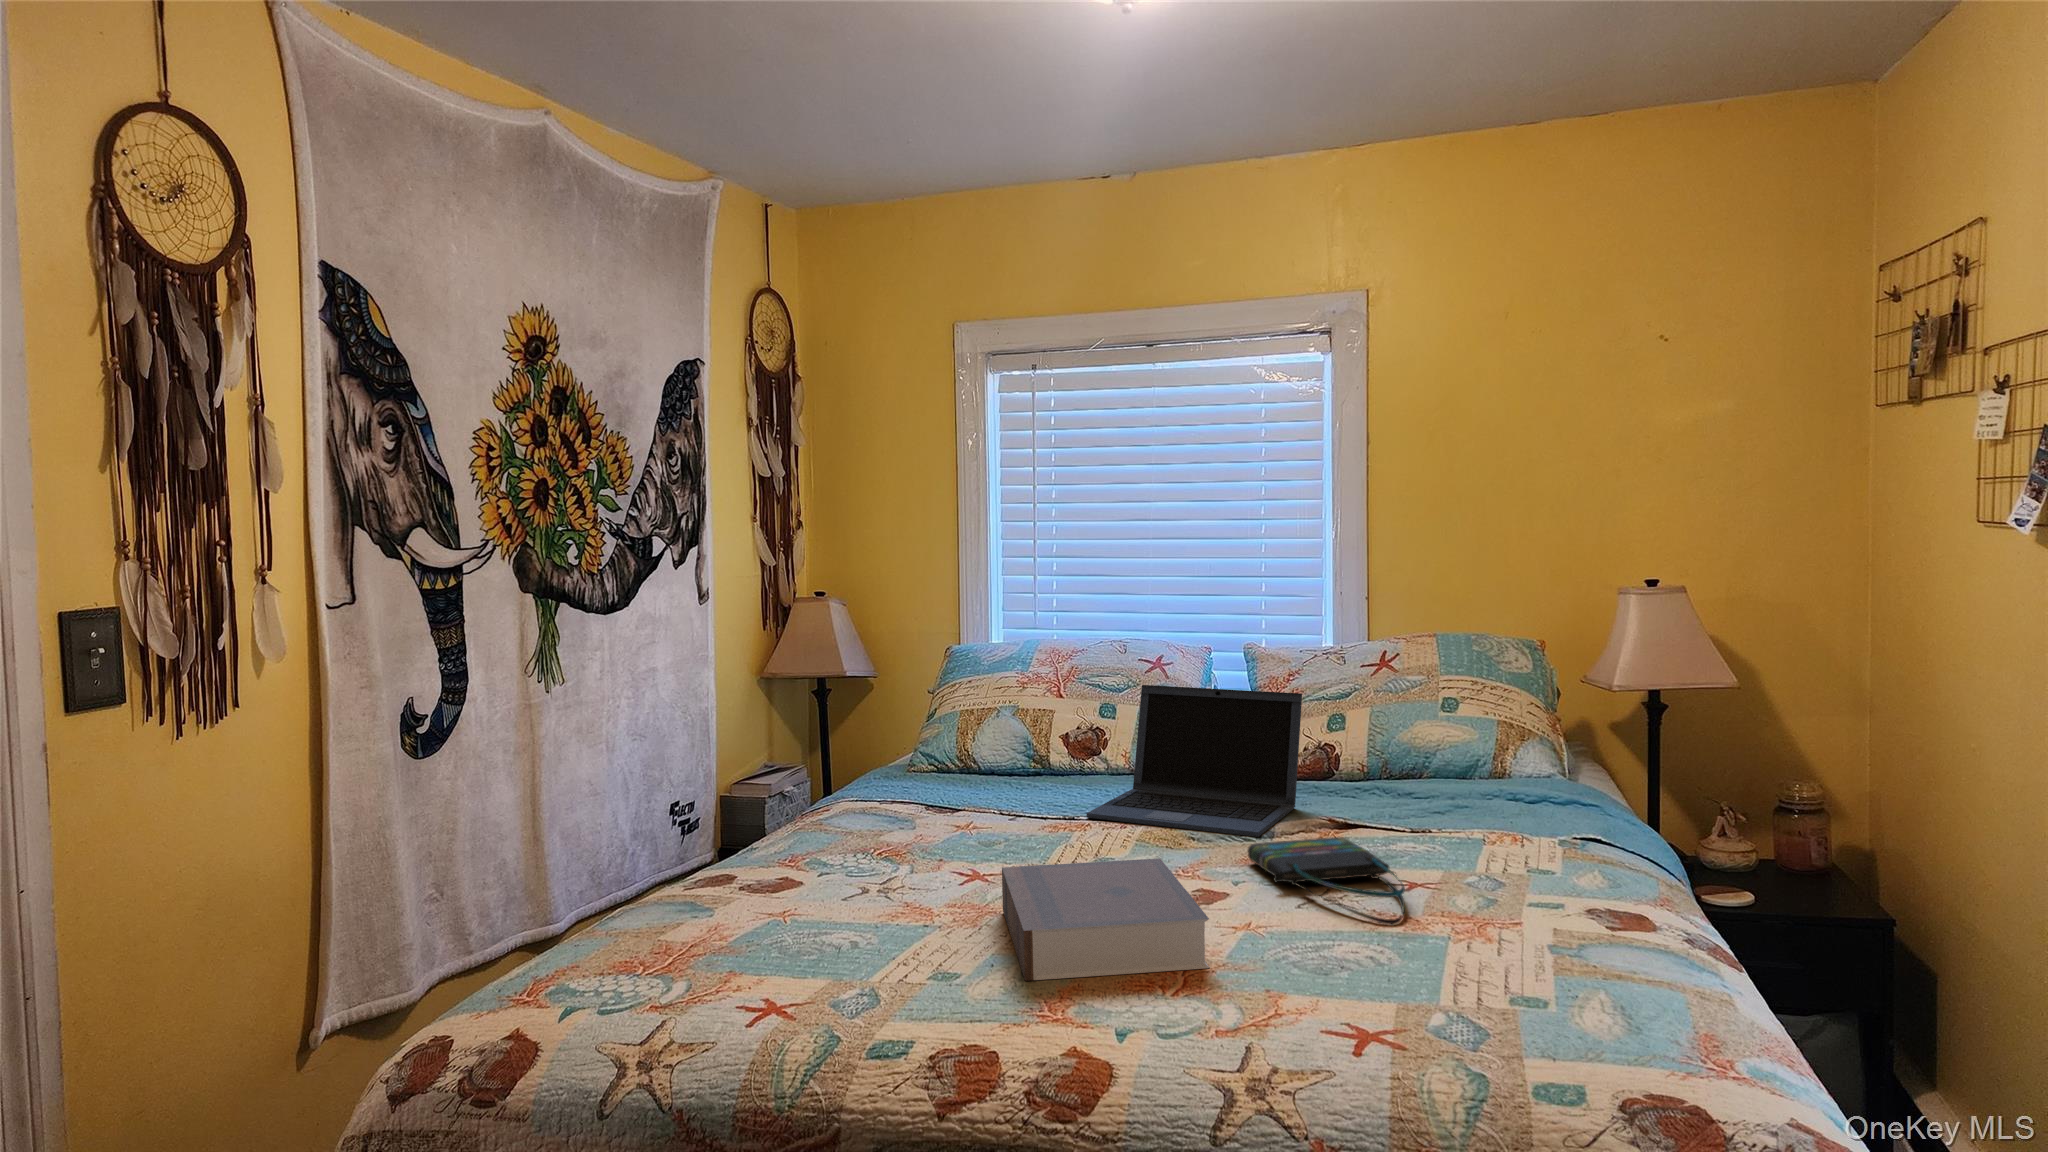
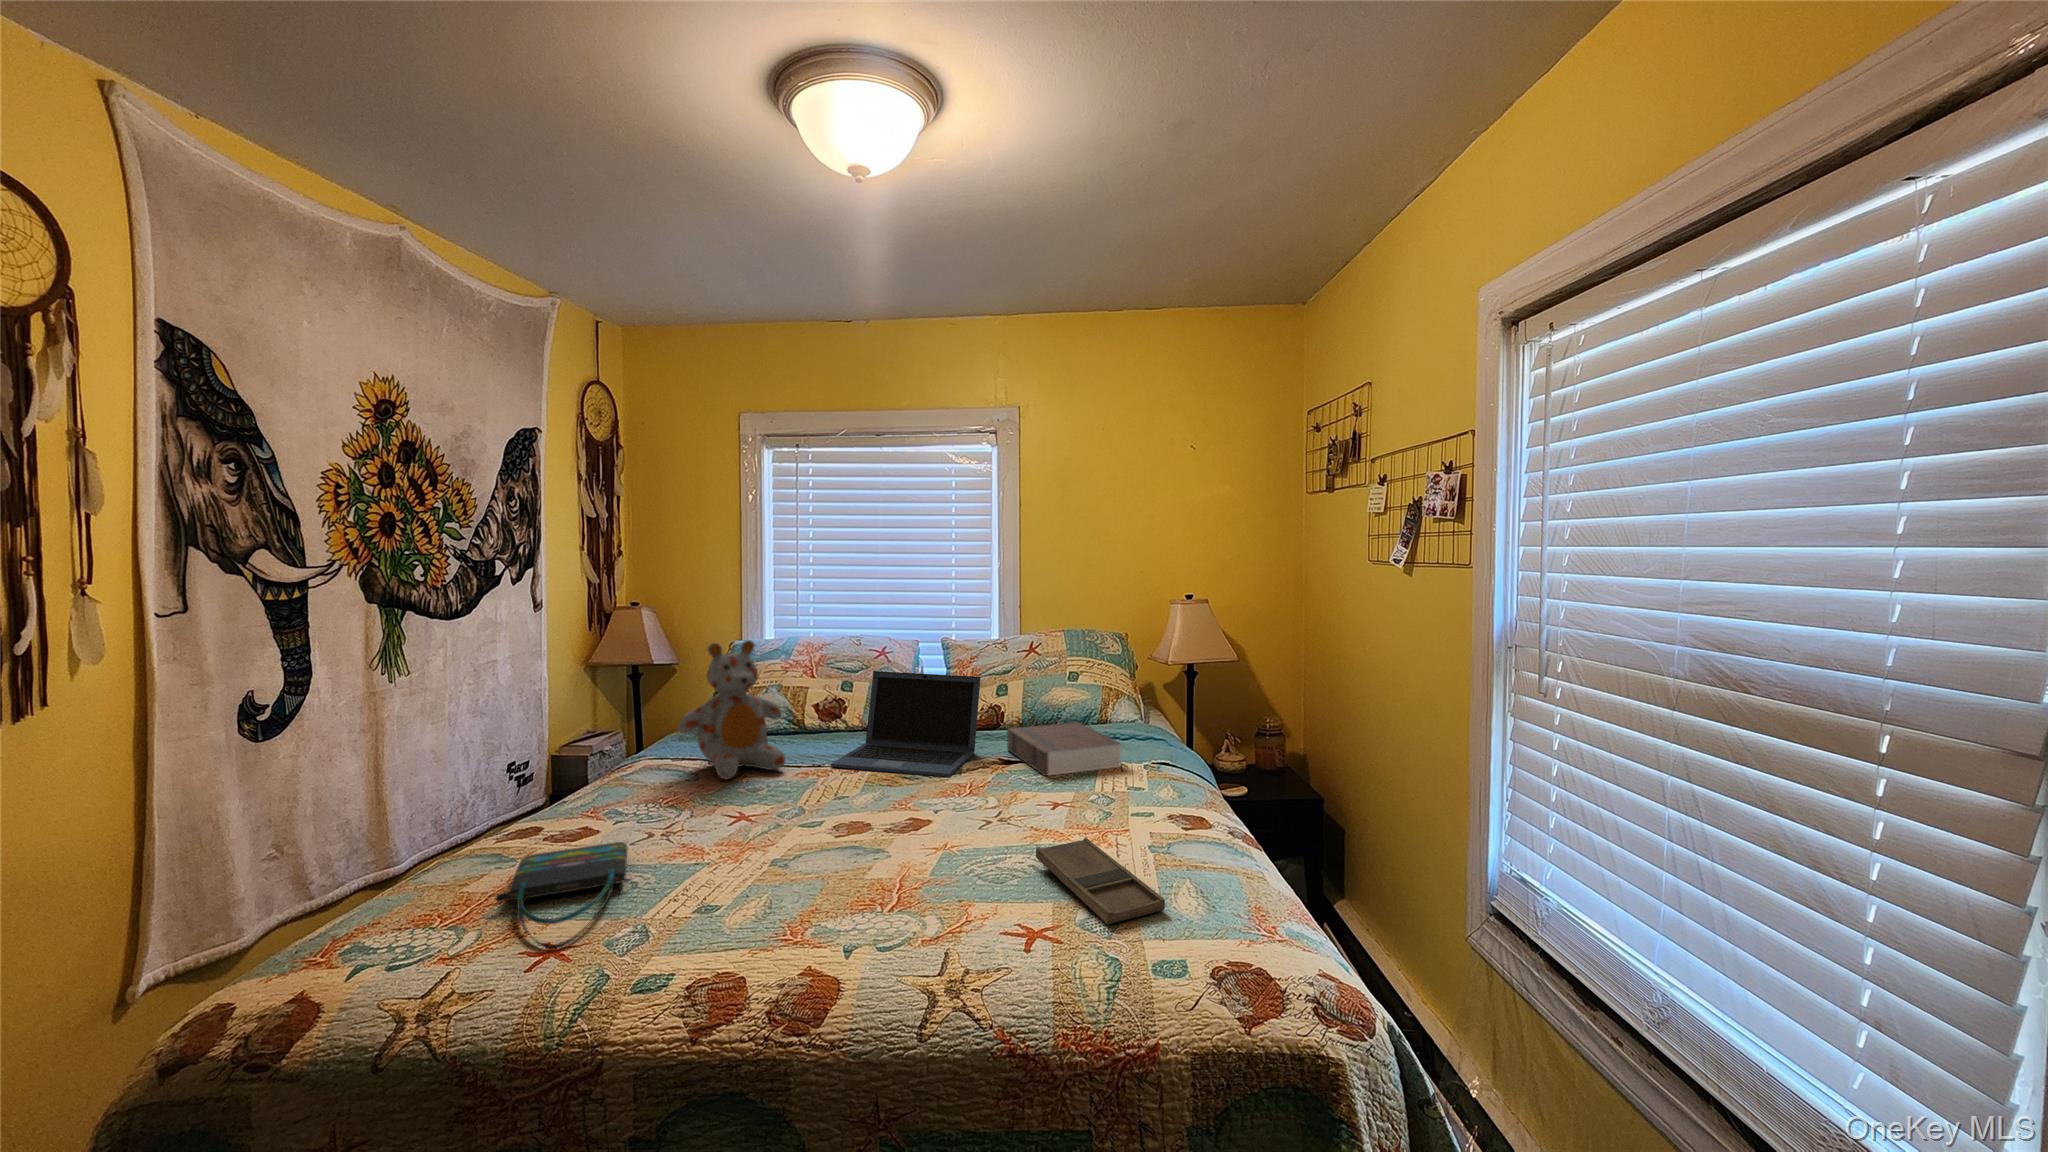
stuffed bear: none [883,638,1024,828] -> present [678,640,785,779]
tote bag: present [1248,837,1405,925] -> present [496,842,629,949]
book: present [1002,858,1210,981] -> present [1007,722,1122,776]
tray: none [1394,921,1600,1035] -> present [1036,838,1165,925]

